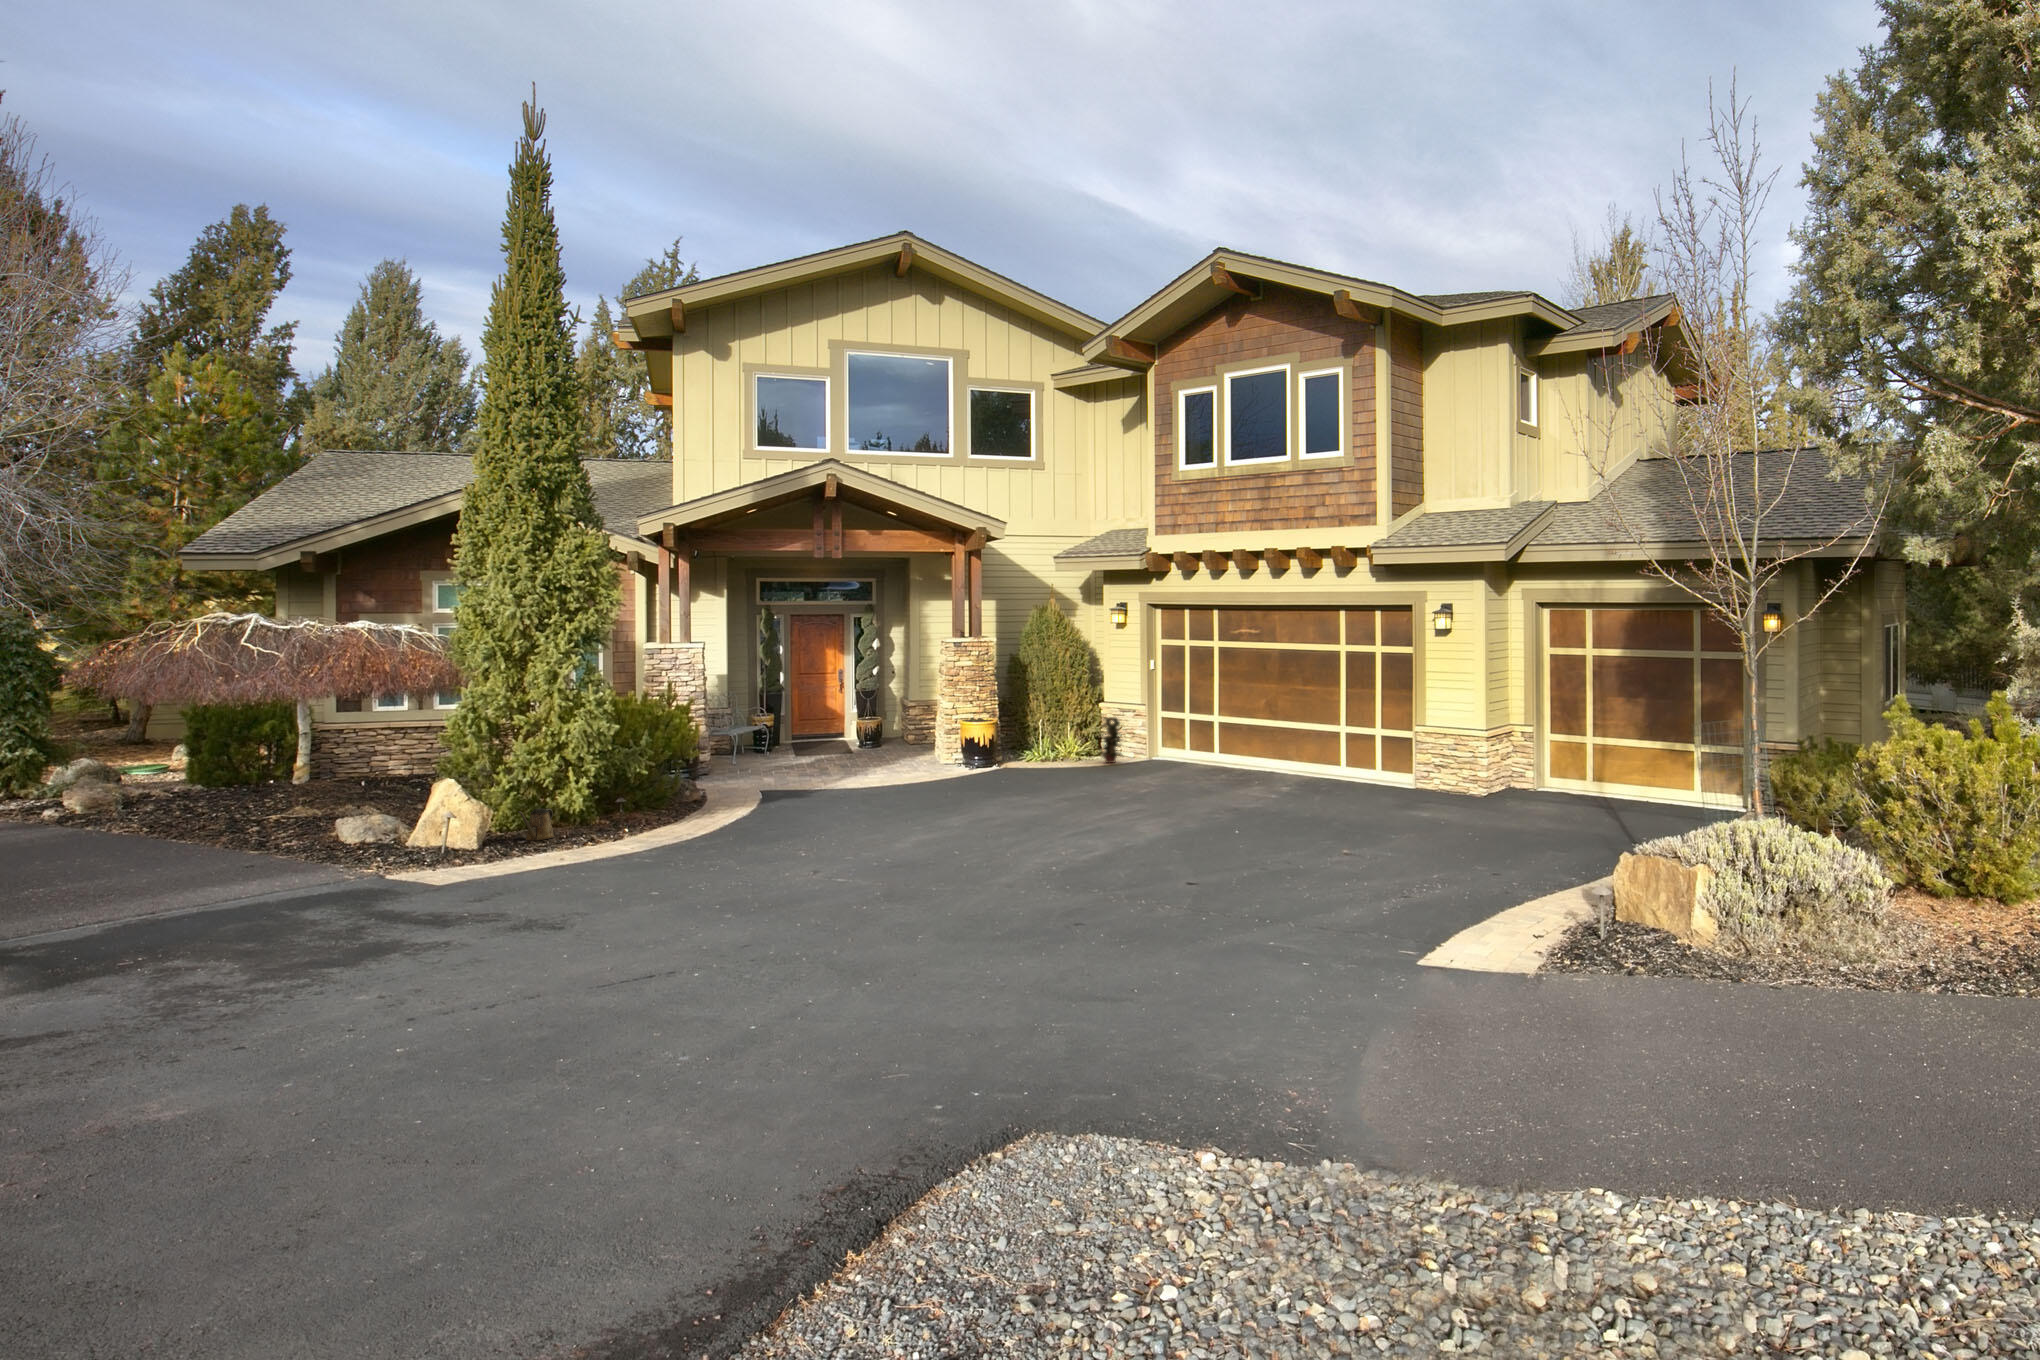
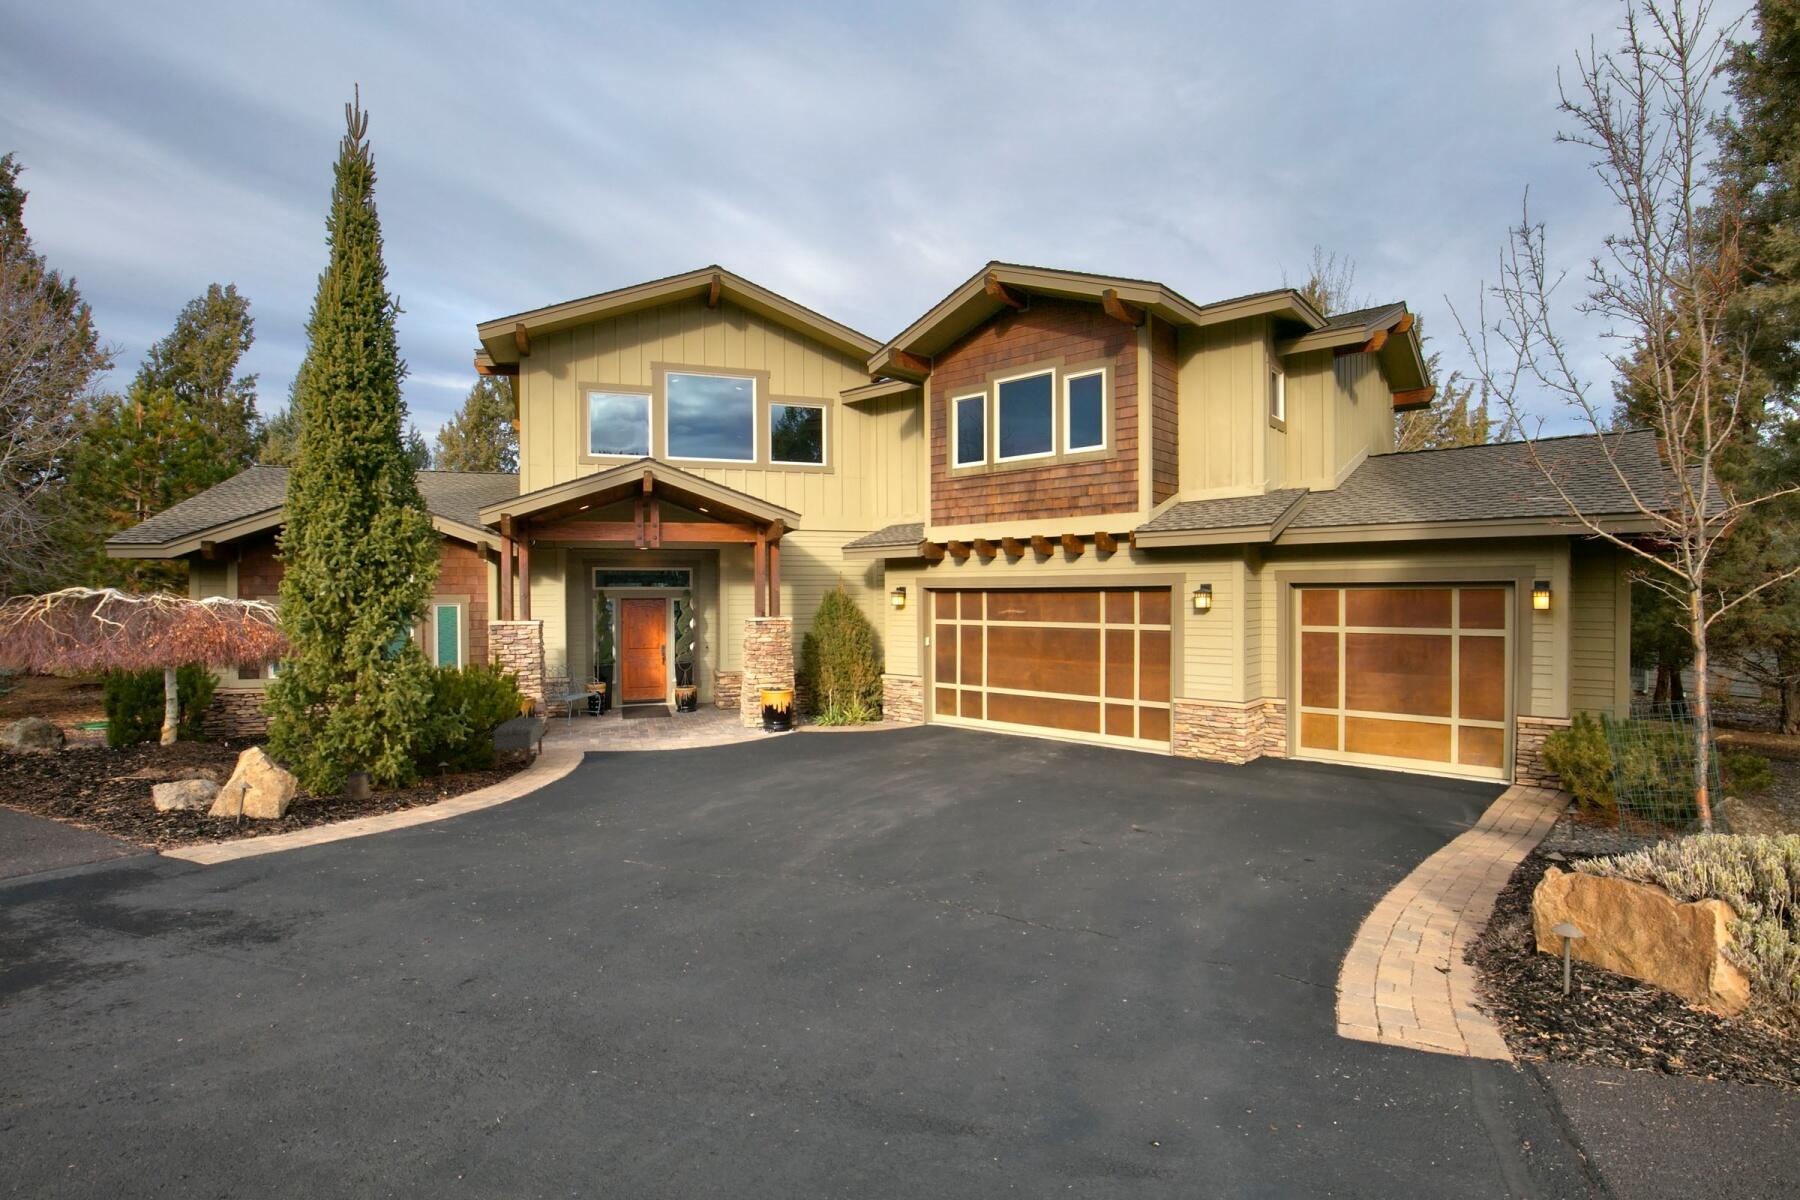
decorative plant: present [1100,717,1122,763] -> none [876,687,905,728]
bench: none [672,753,721,810] -> present [493,717,544,769]

